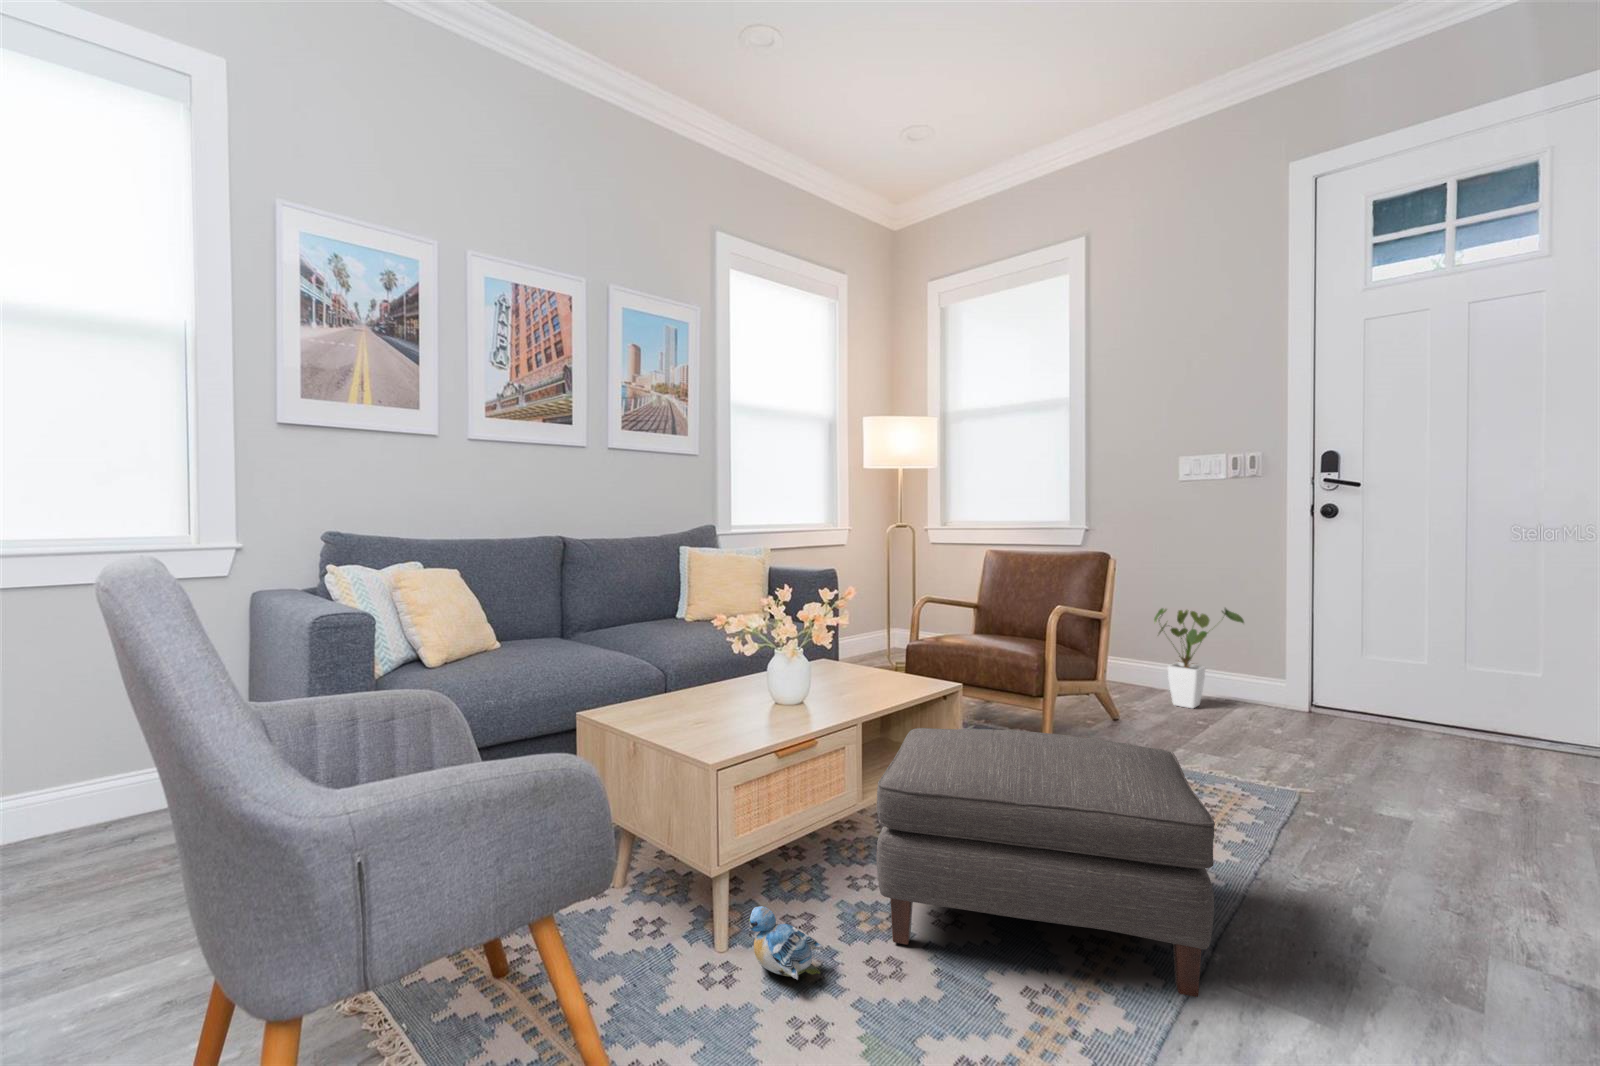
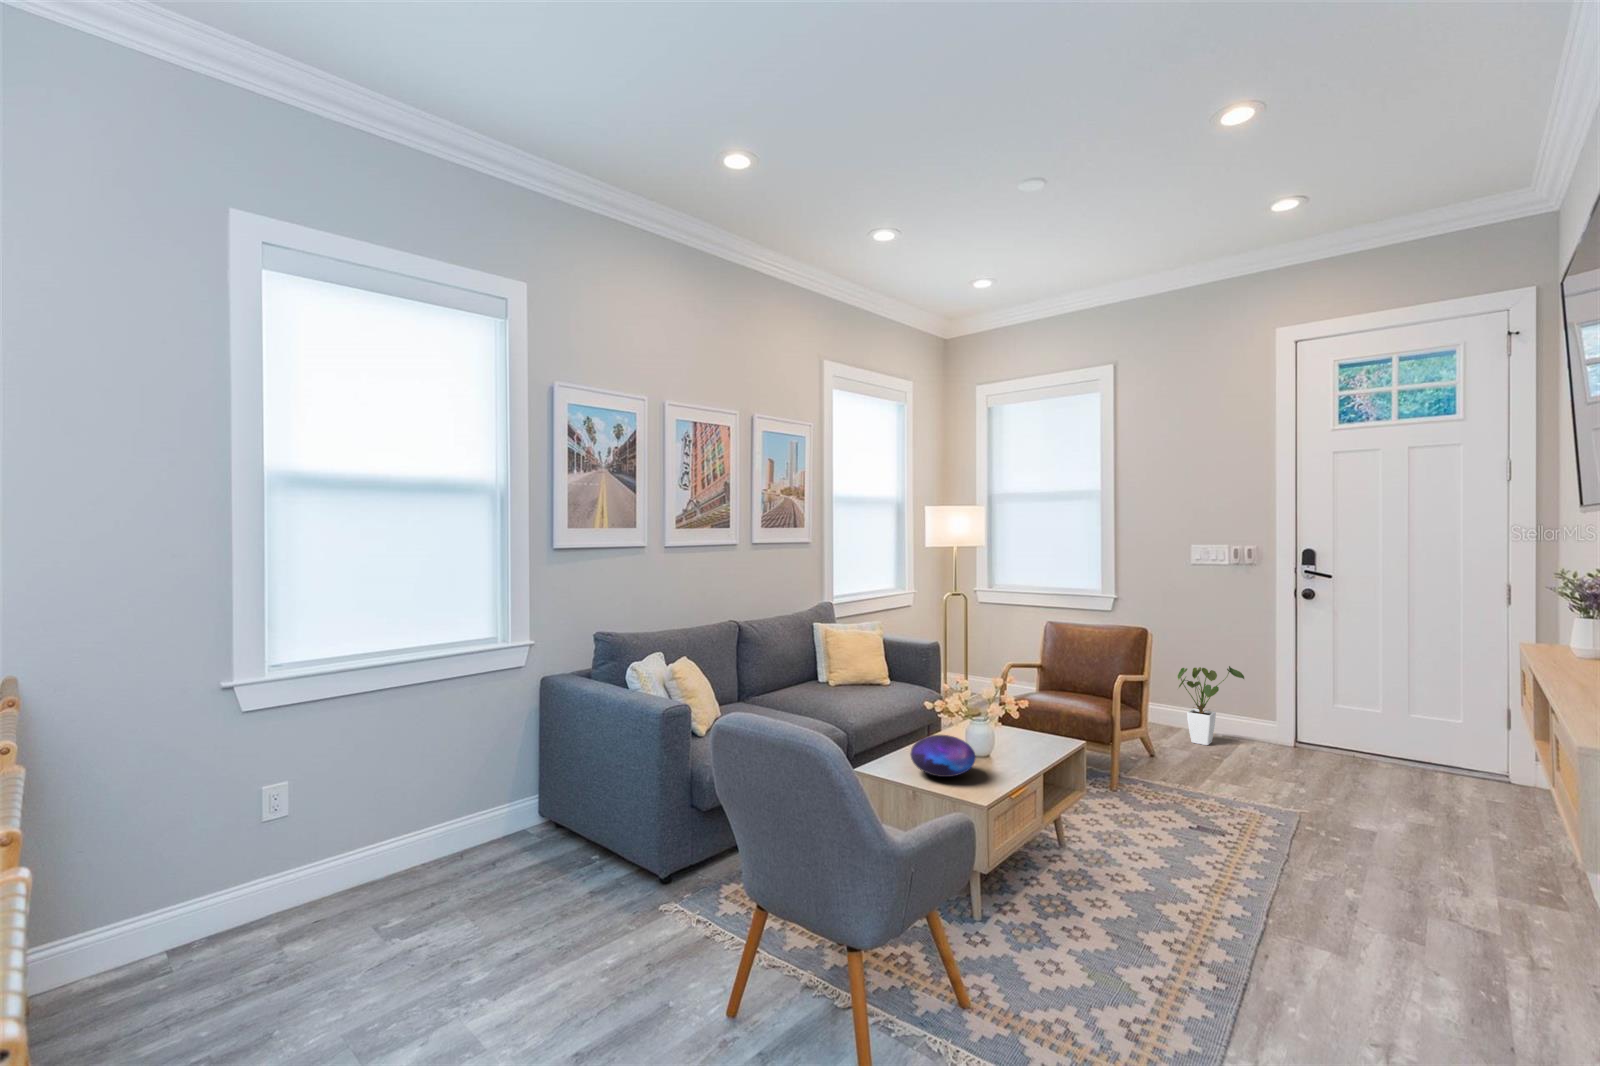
decorative orb: none [685,663,781,723] -> present [910,735,976,777]
ottoman: present [877,728,1215,997] -> none [1049,776,1275,943]
plush toy: present [749,906,823,980] -> none [986,897,1039,940]

